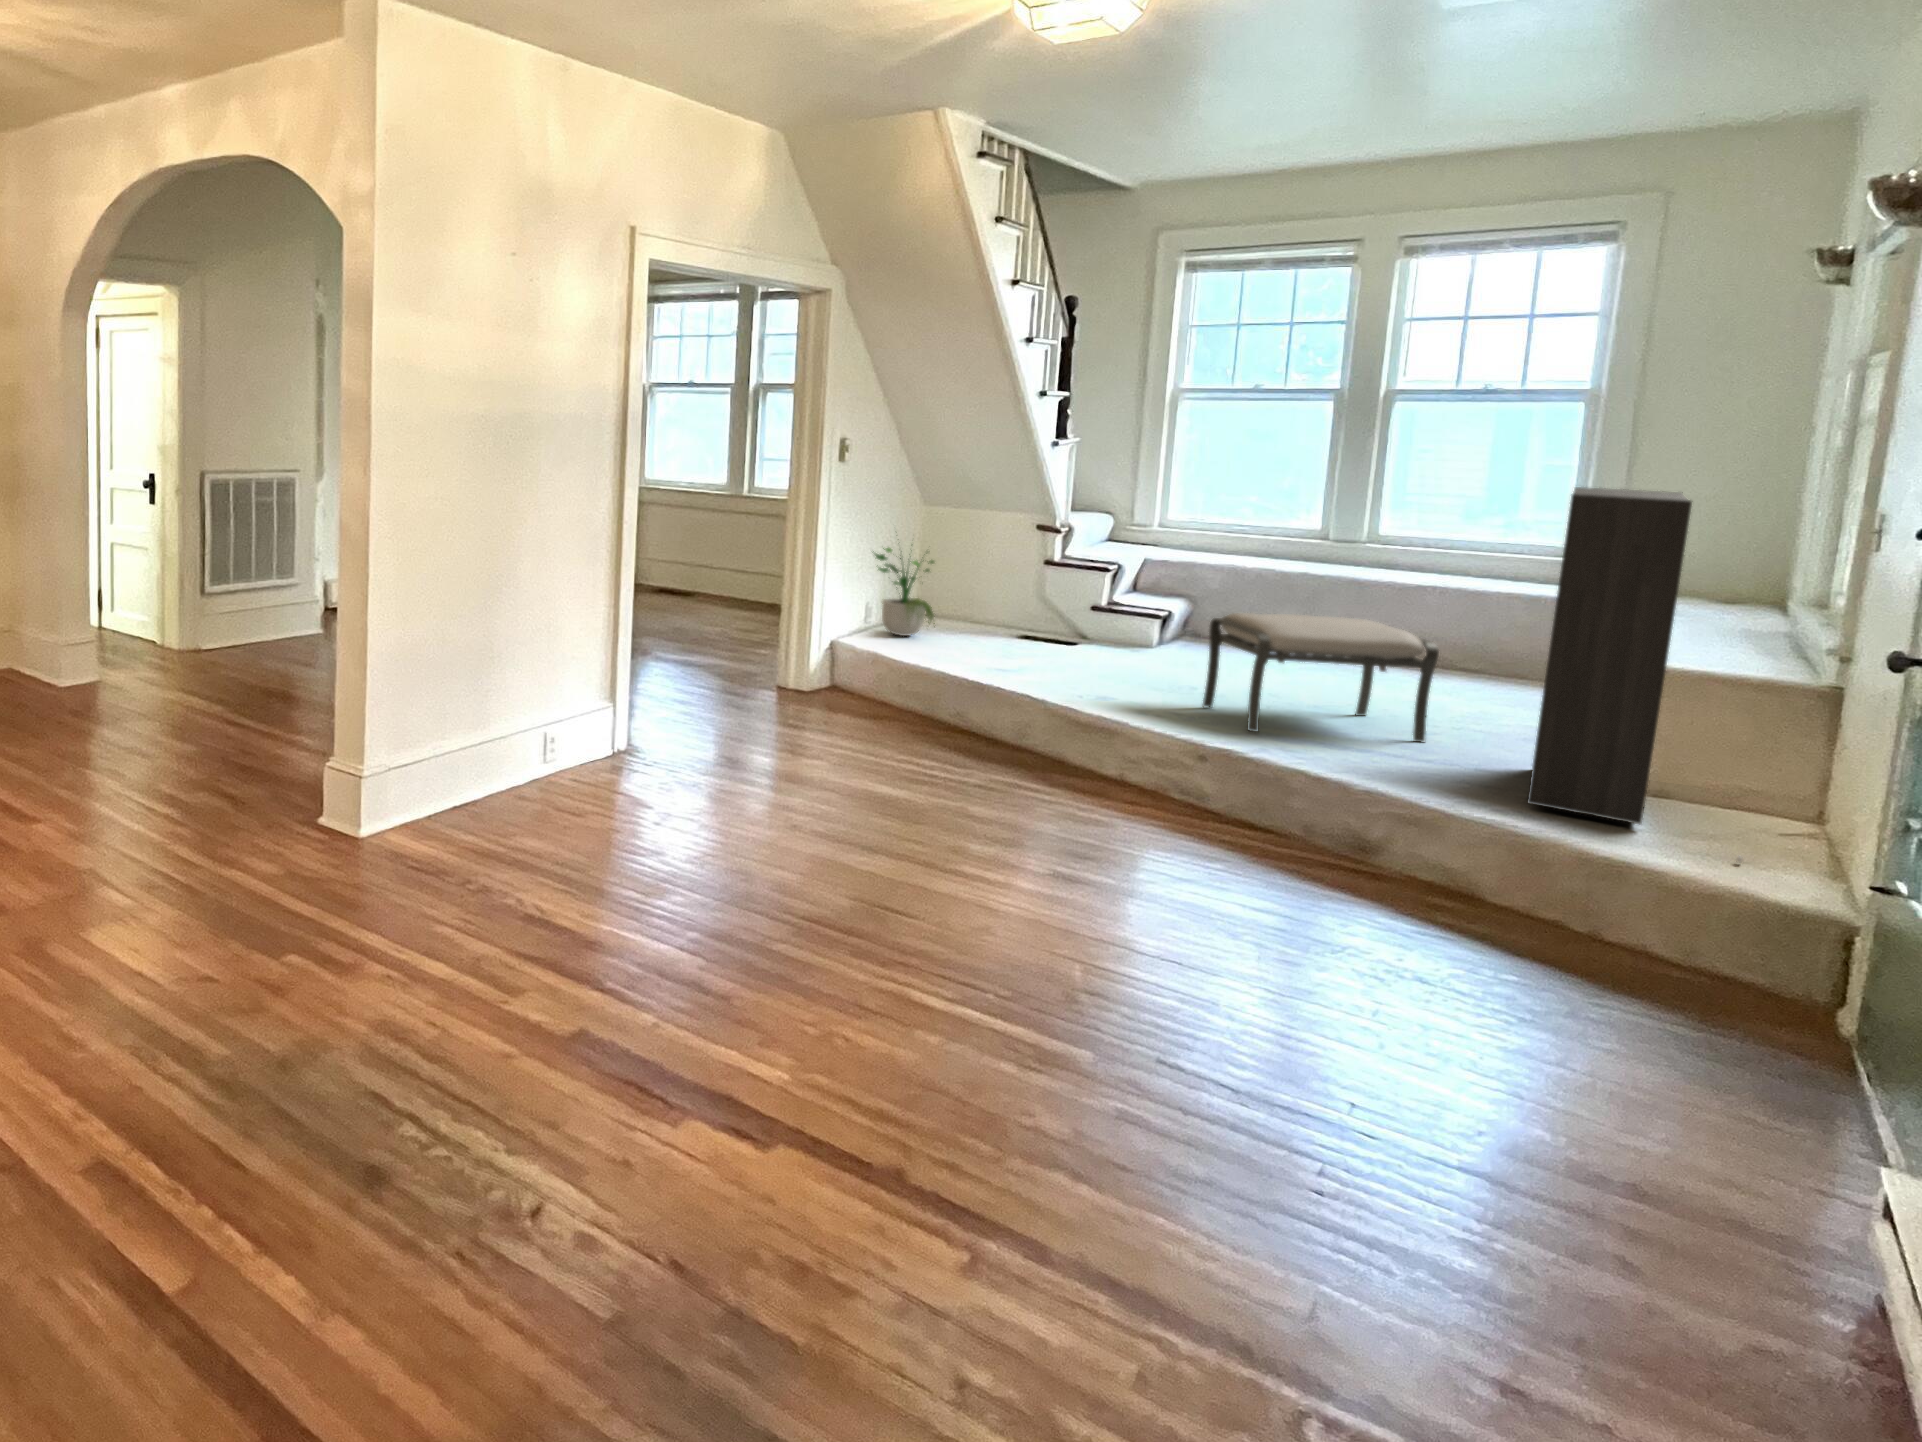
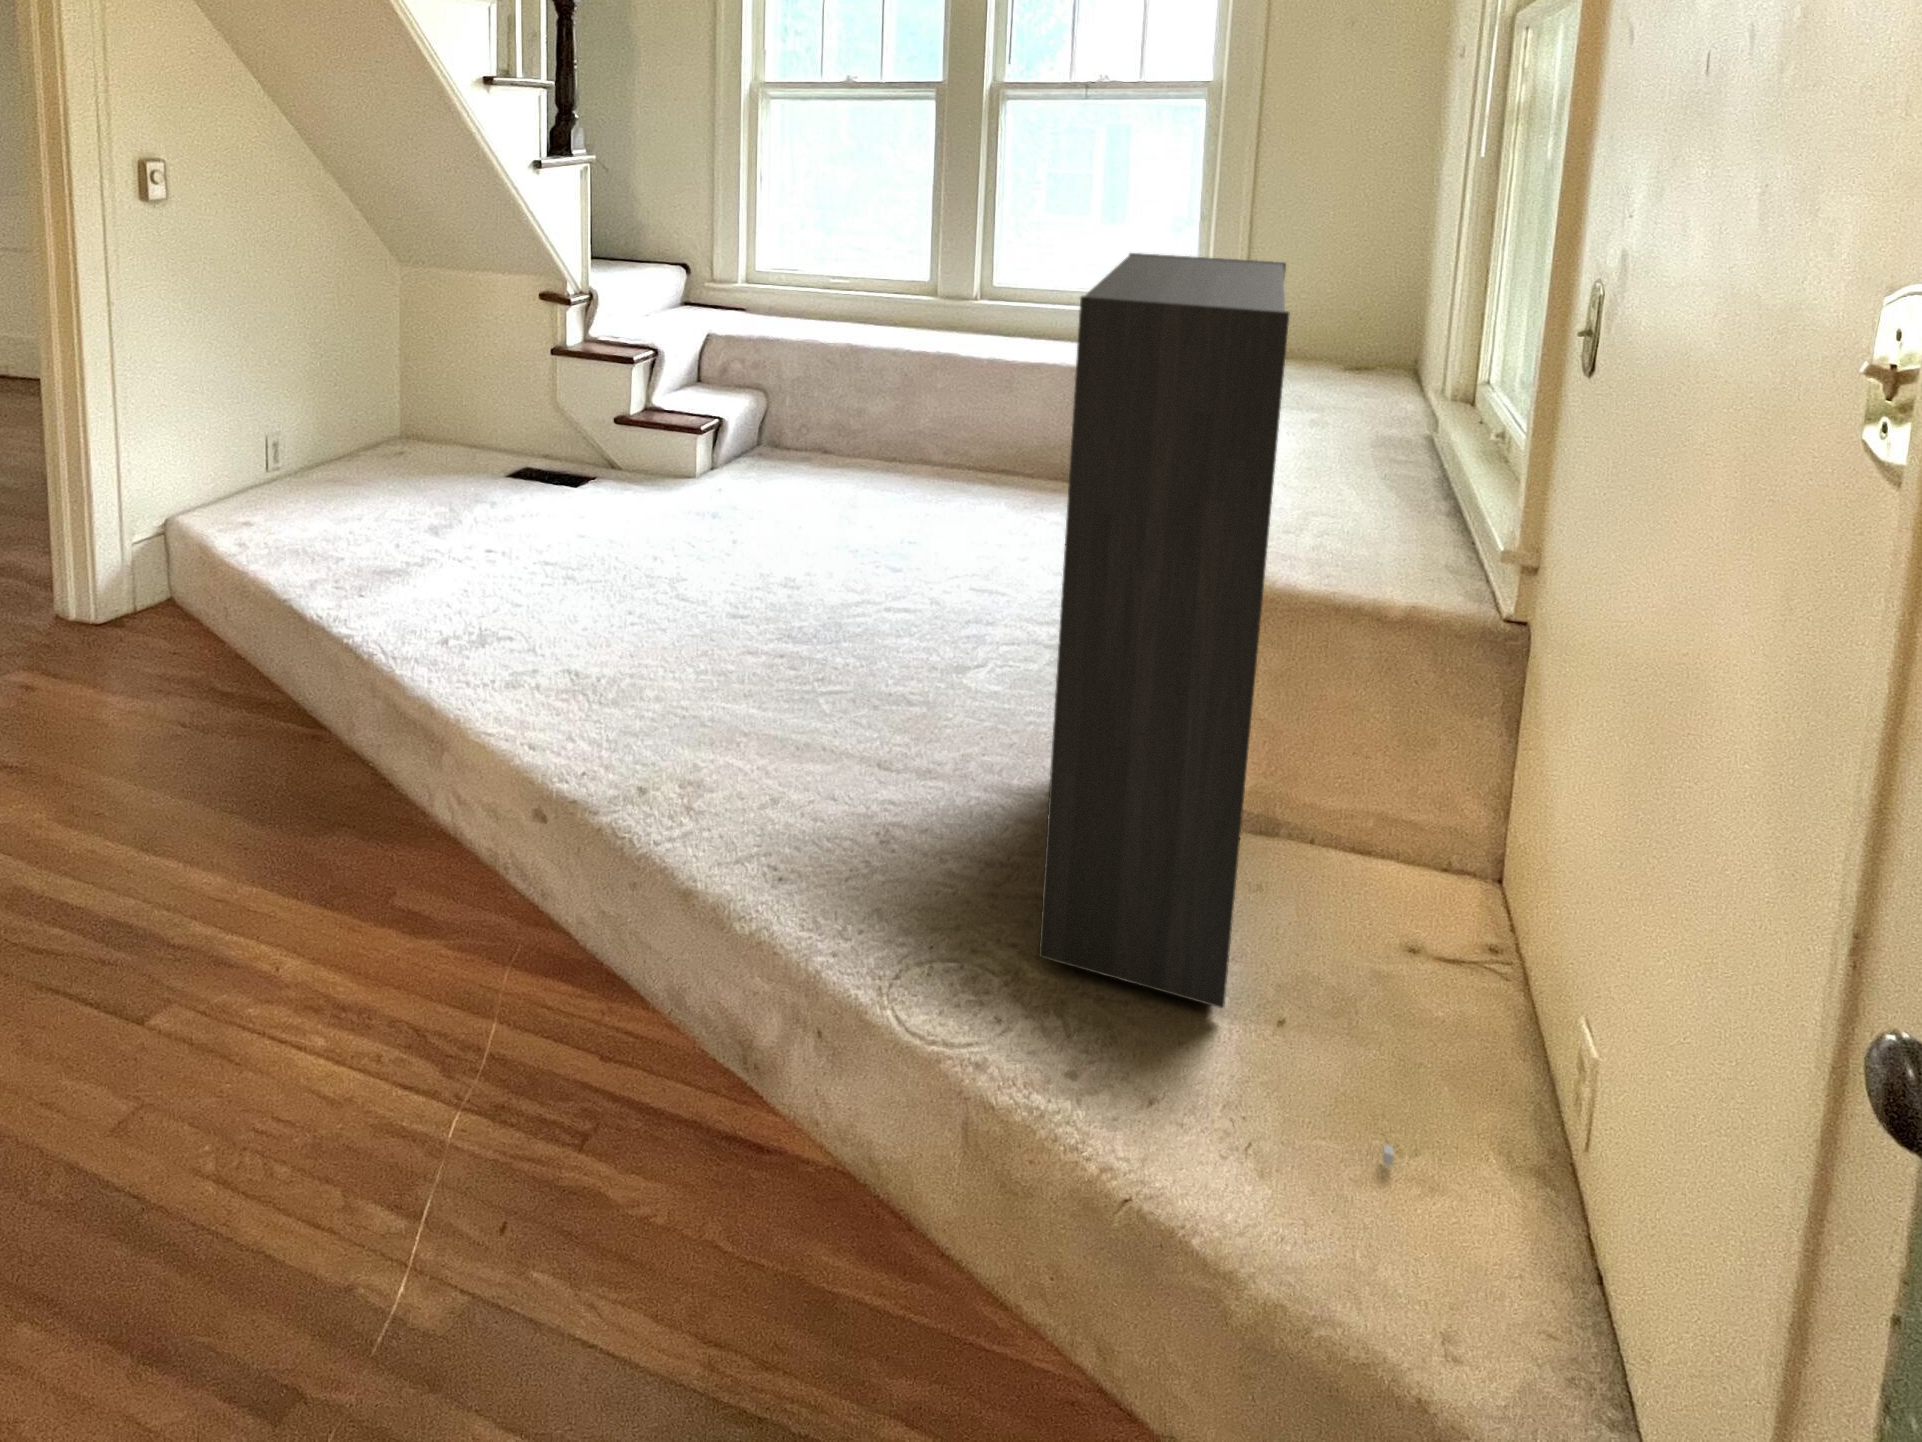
potted plant: present [875,548,935,636] -> none [259,308,395,495]
ottoman: present [1203,613,1439,742] -> none [650,473,965,728]

